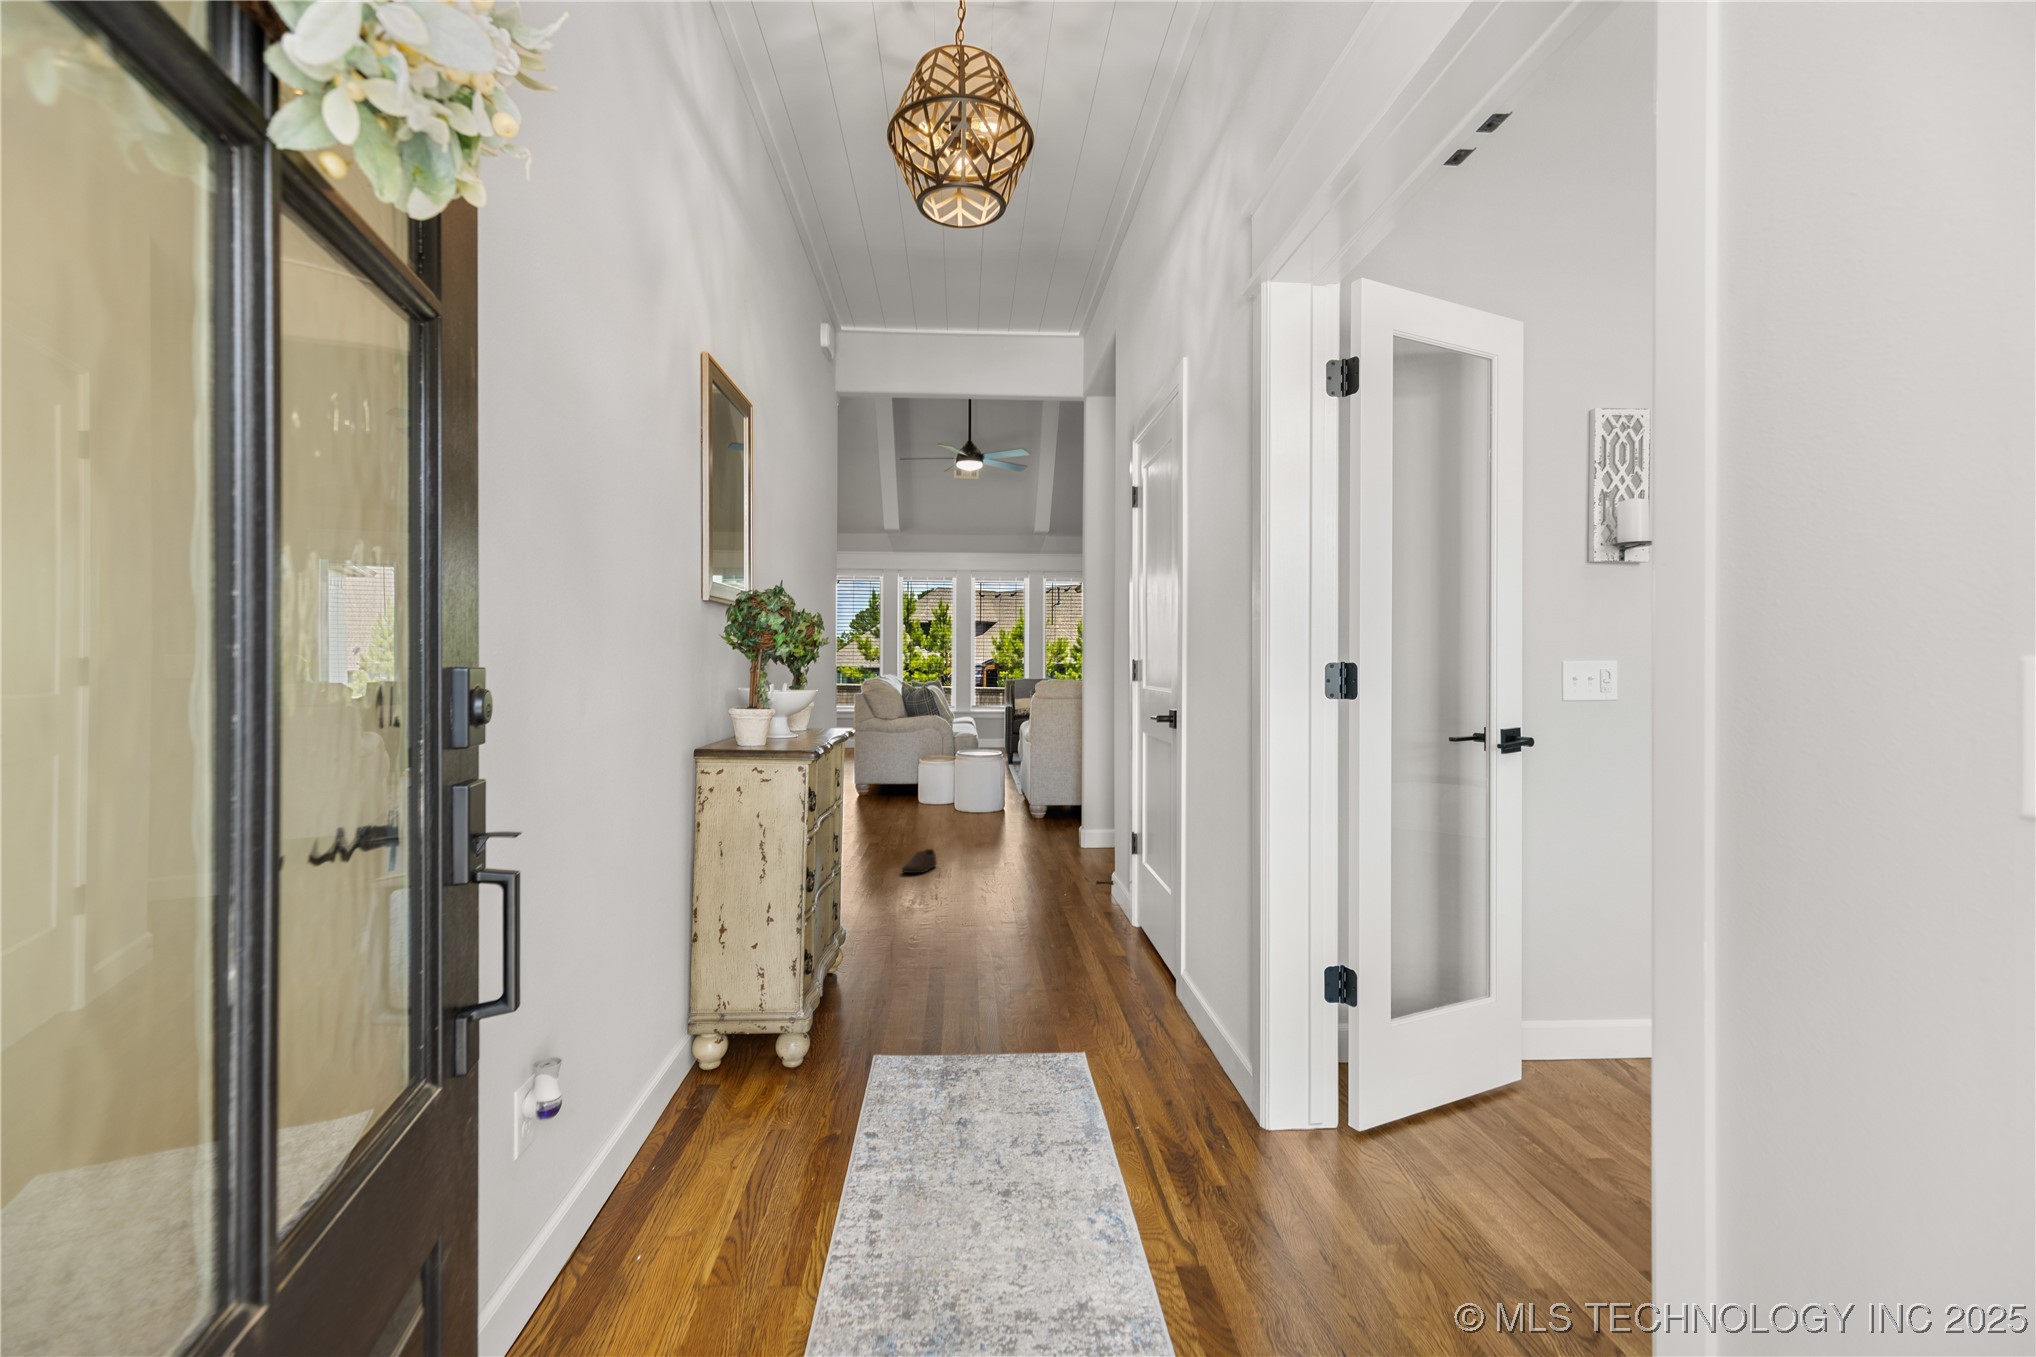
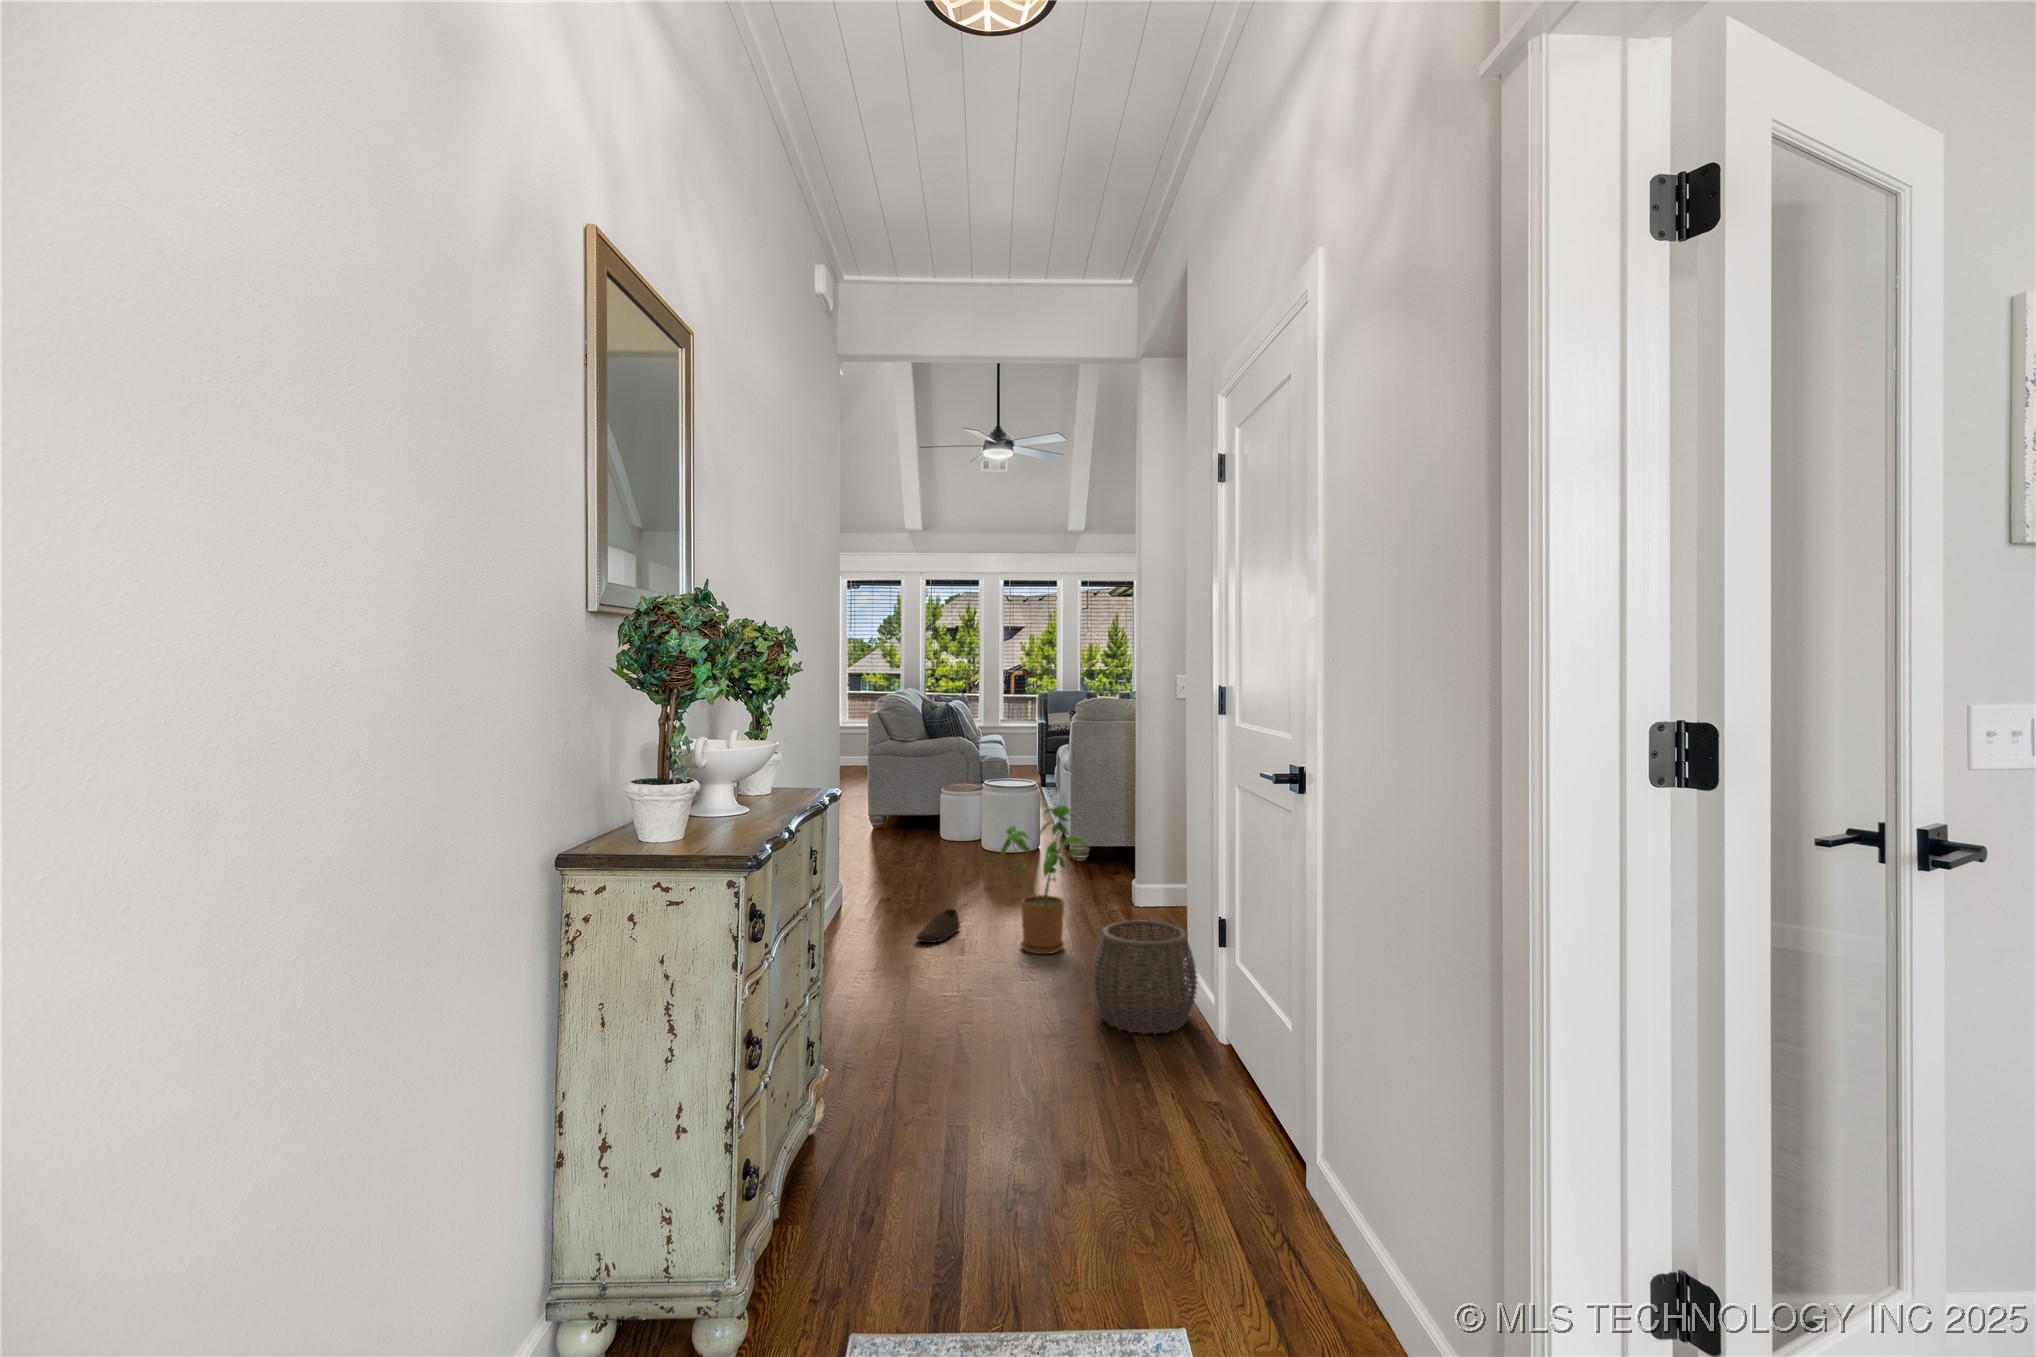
house plant: none [971,761,1041,881] -> present [1001,805,1087,954]
woven basket: none [1040,844,1120,925] -> present [1092,921,1197,1034]

